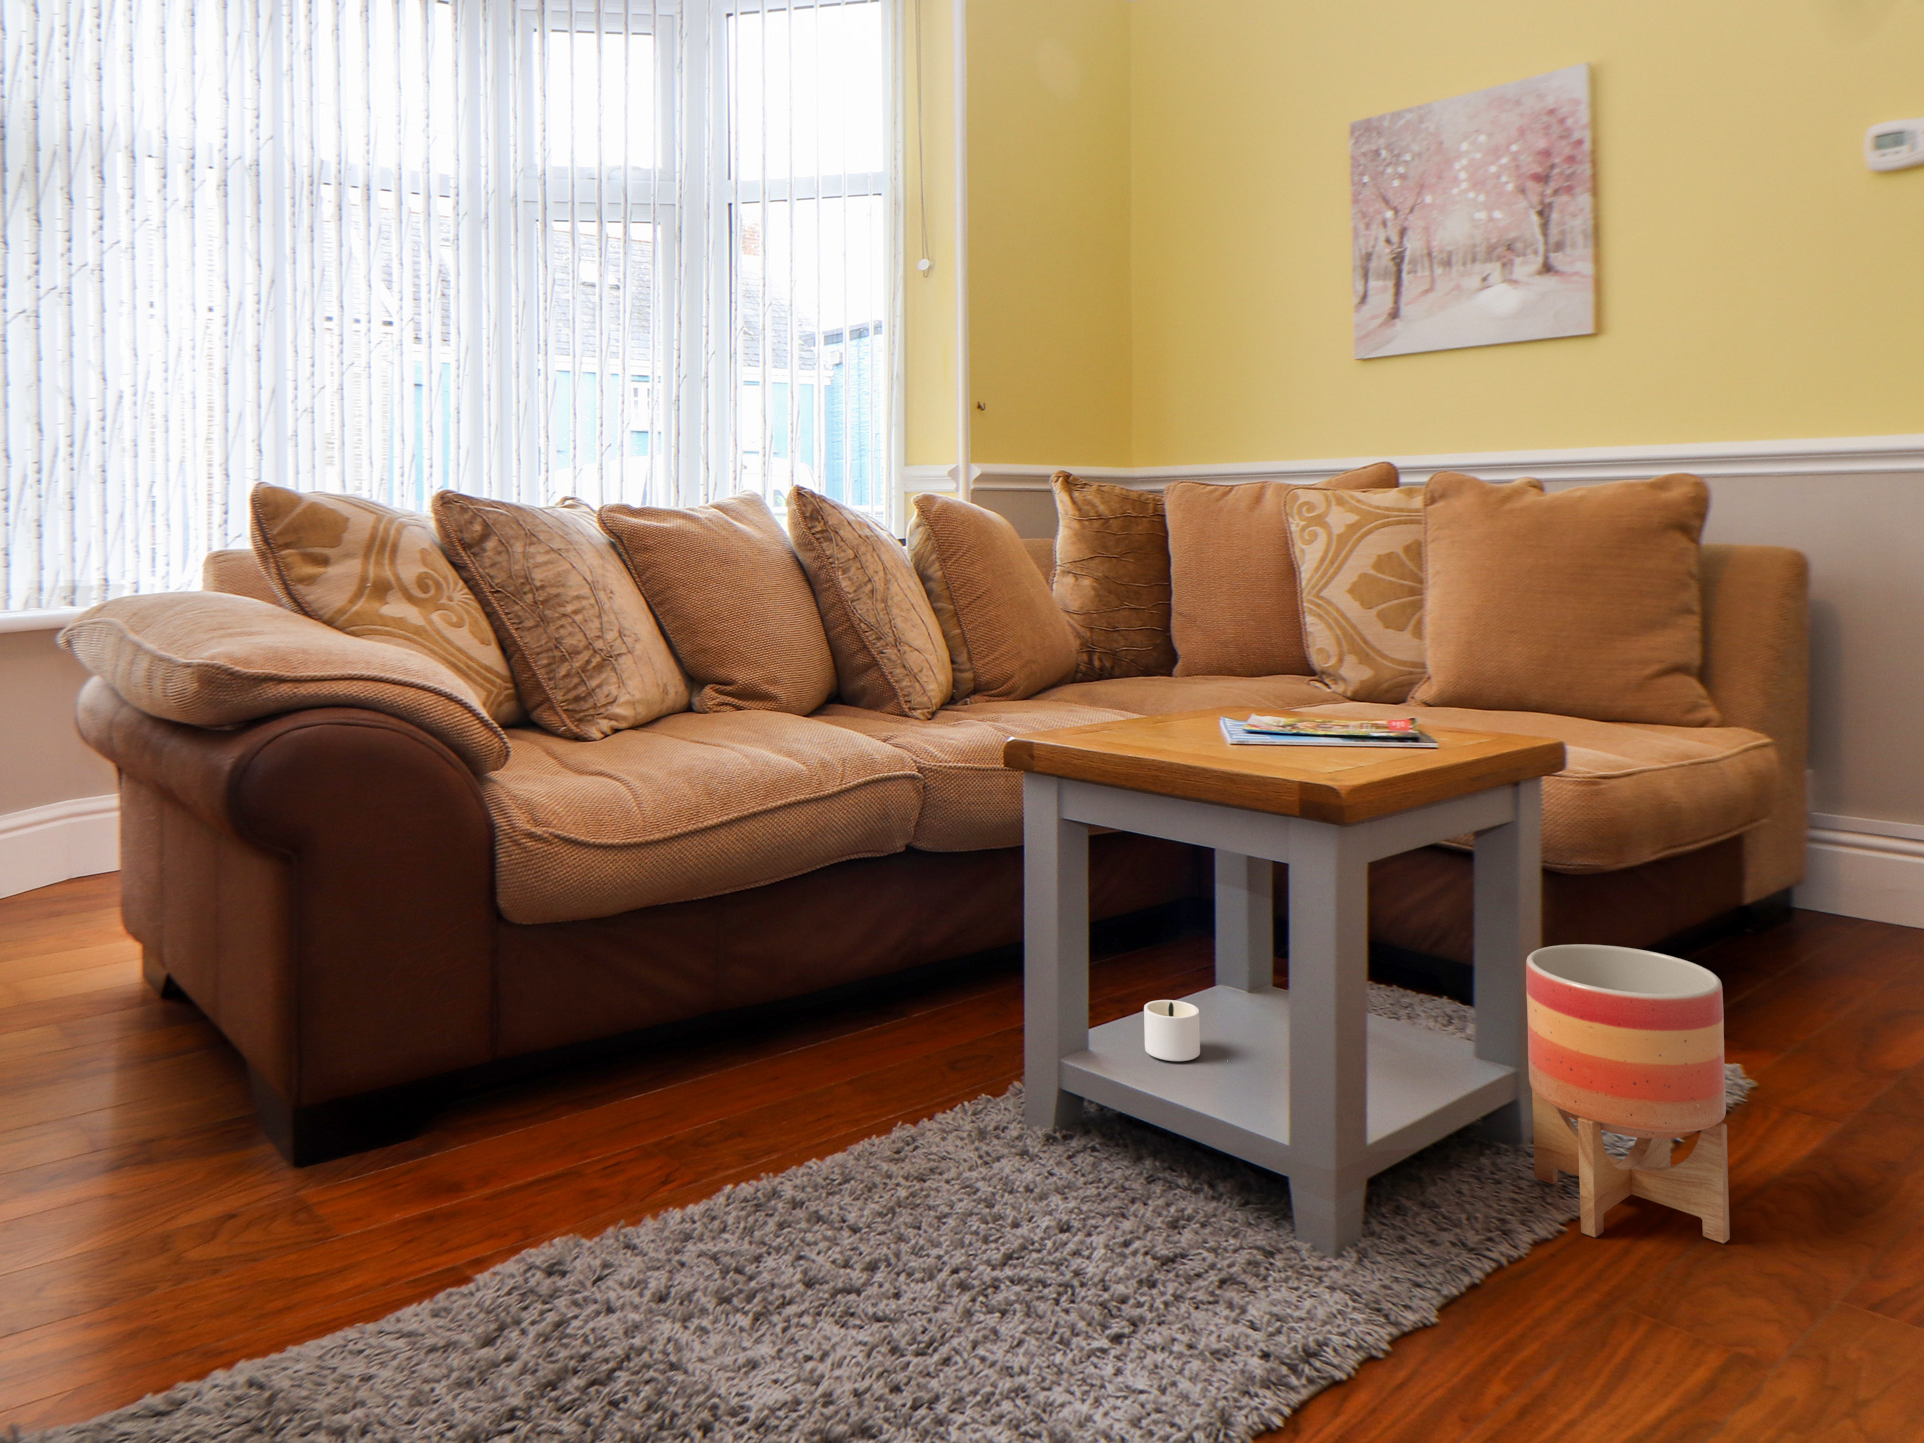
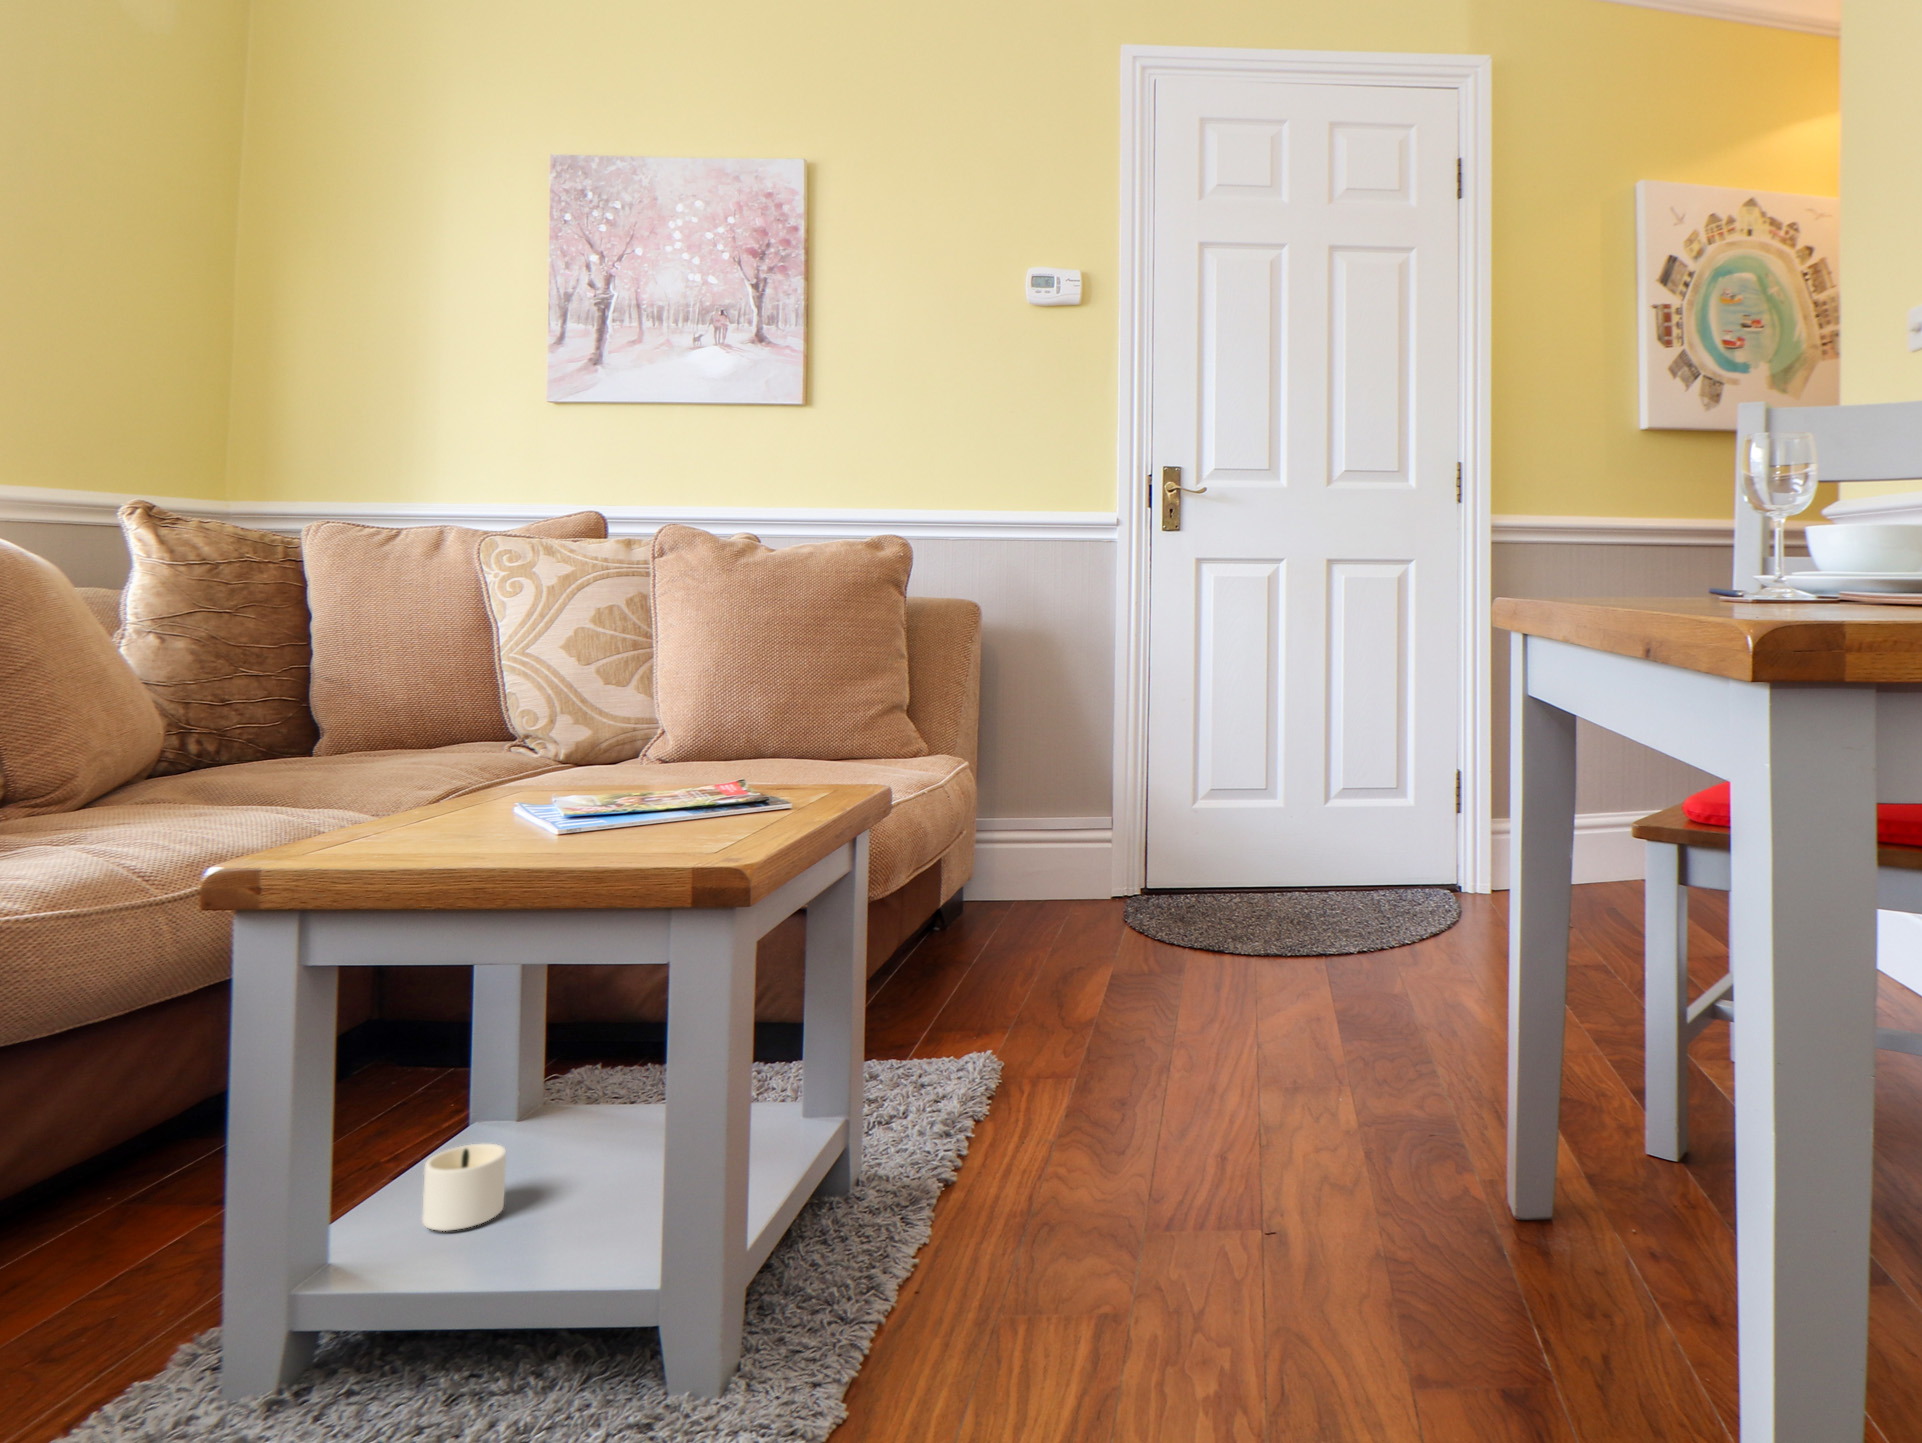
planter: present [1526,944,1730,1243] -> none [868,955,1045,1256]

